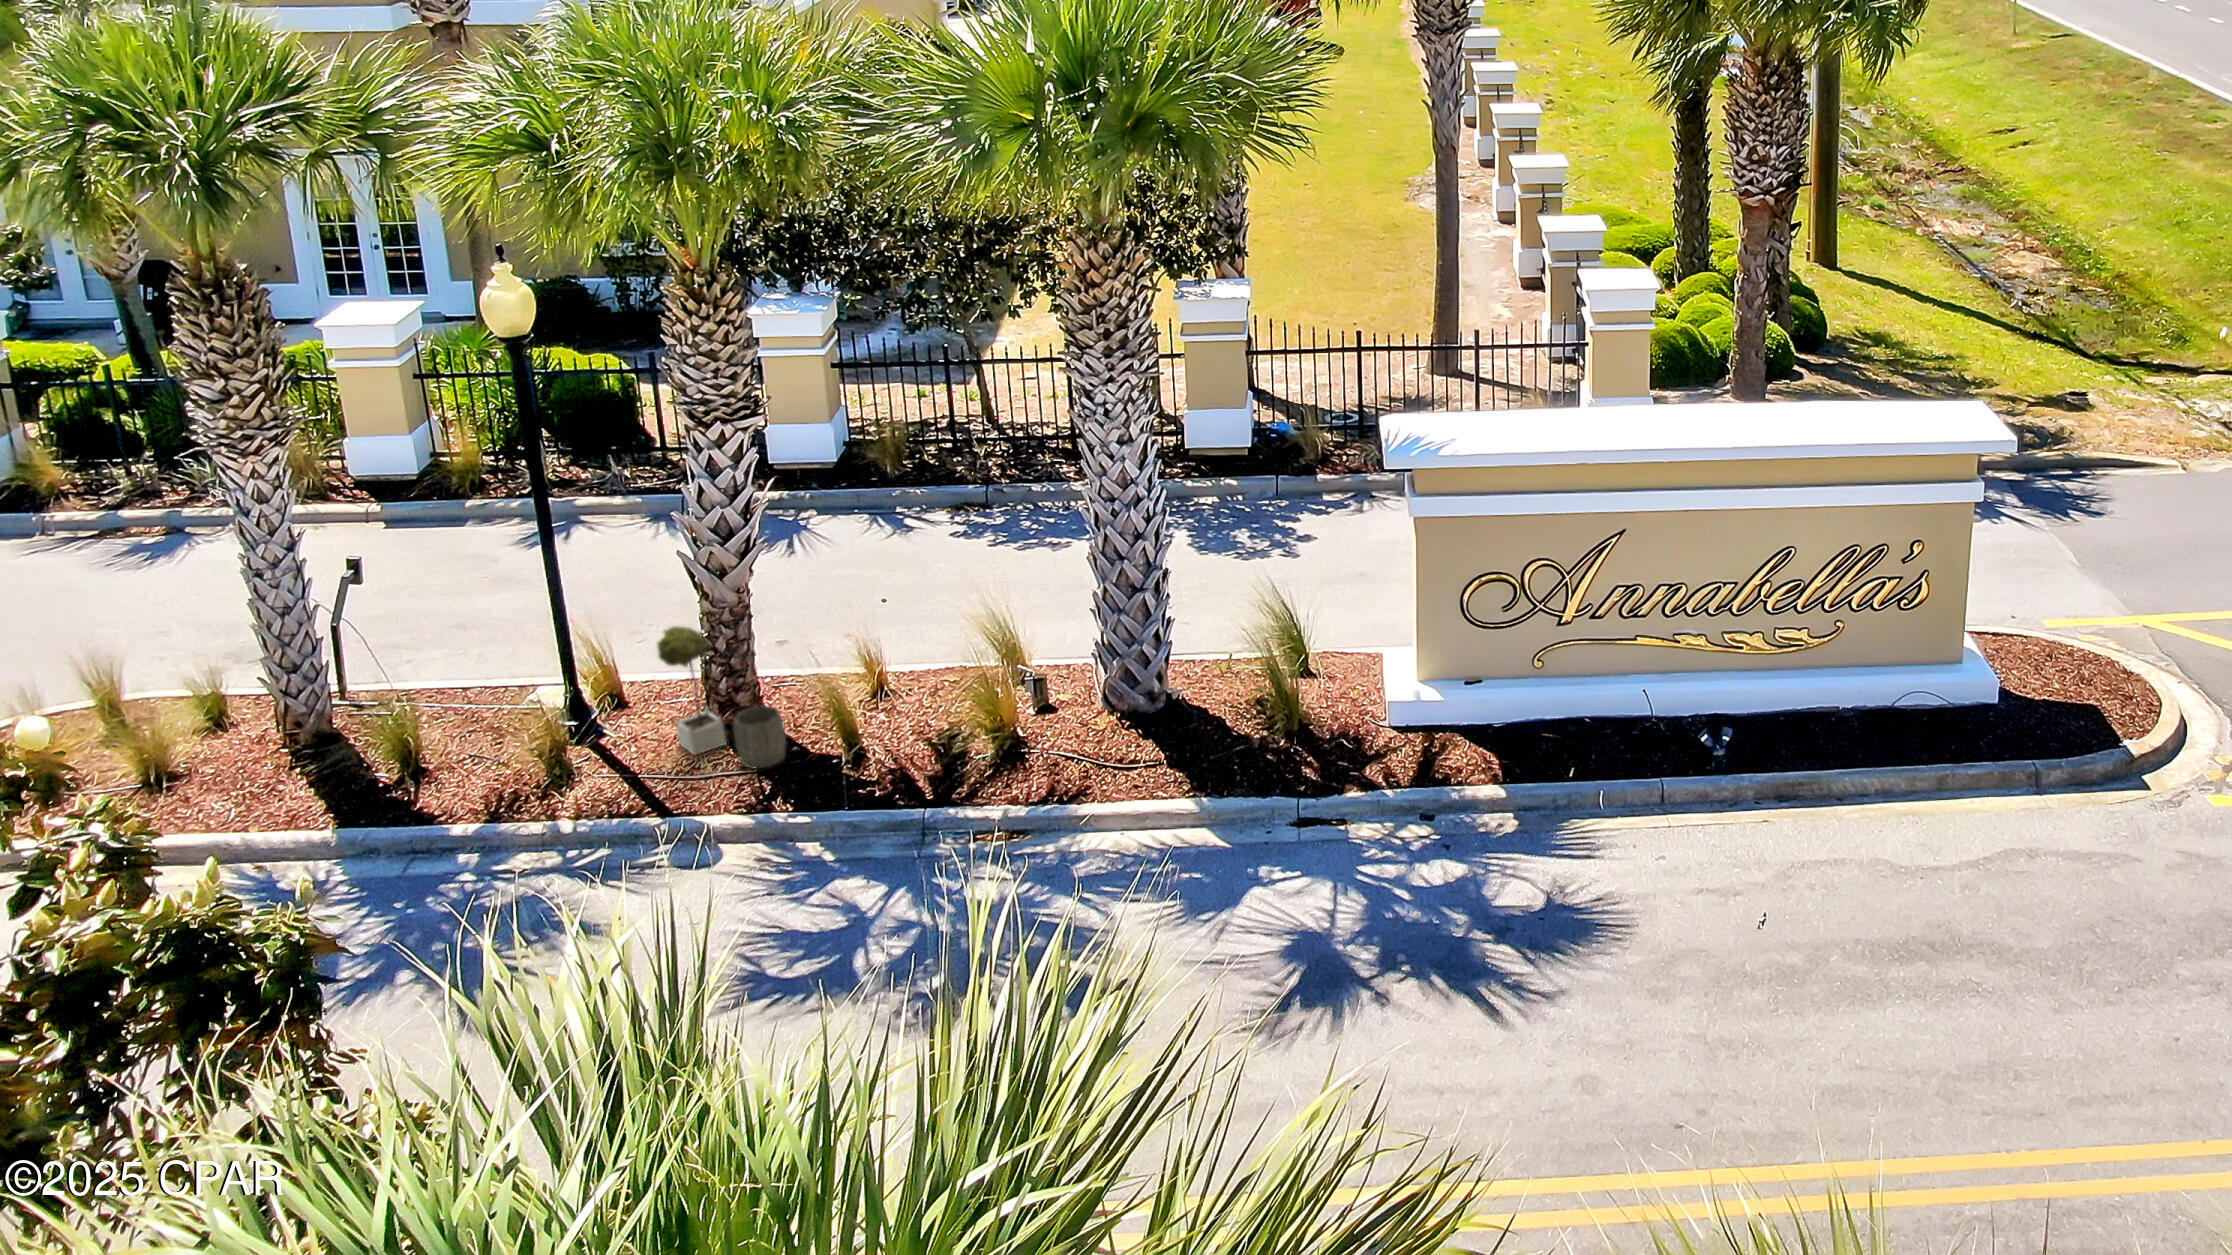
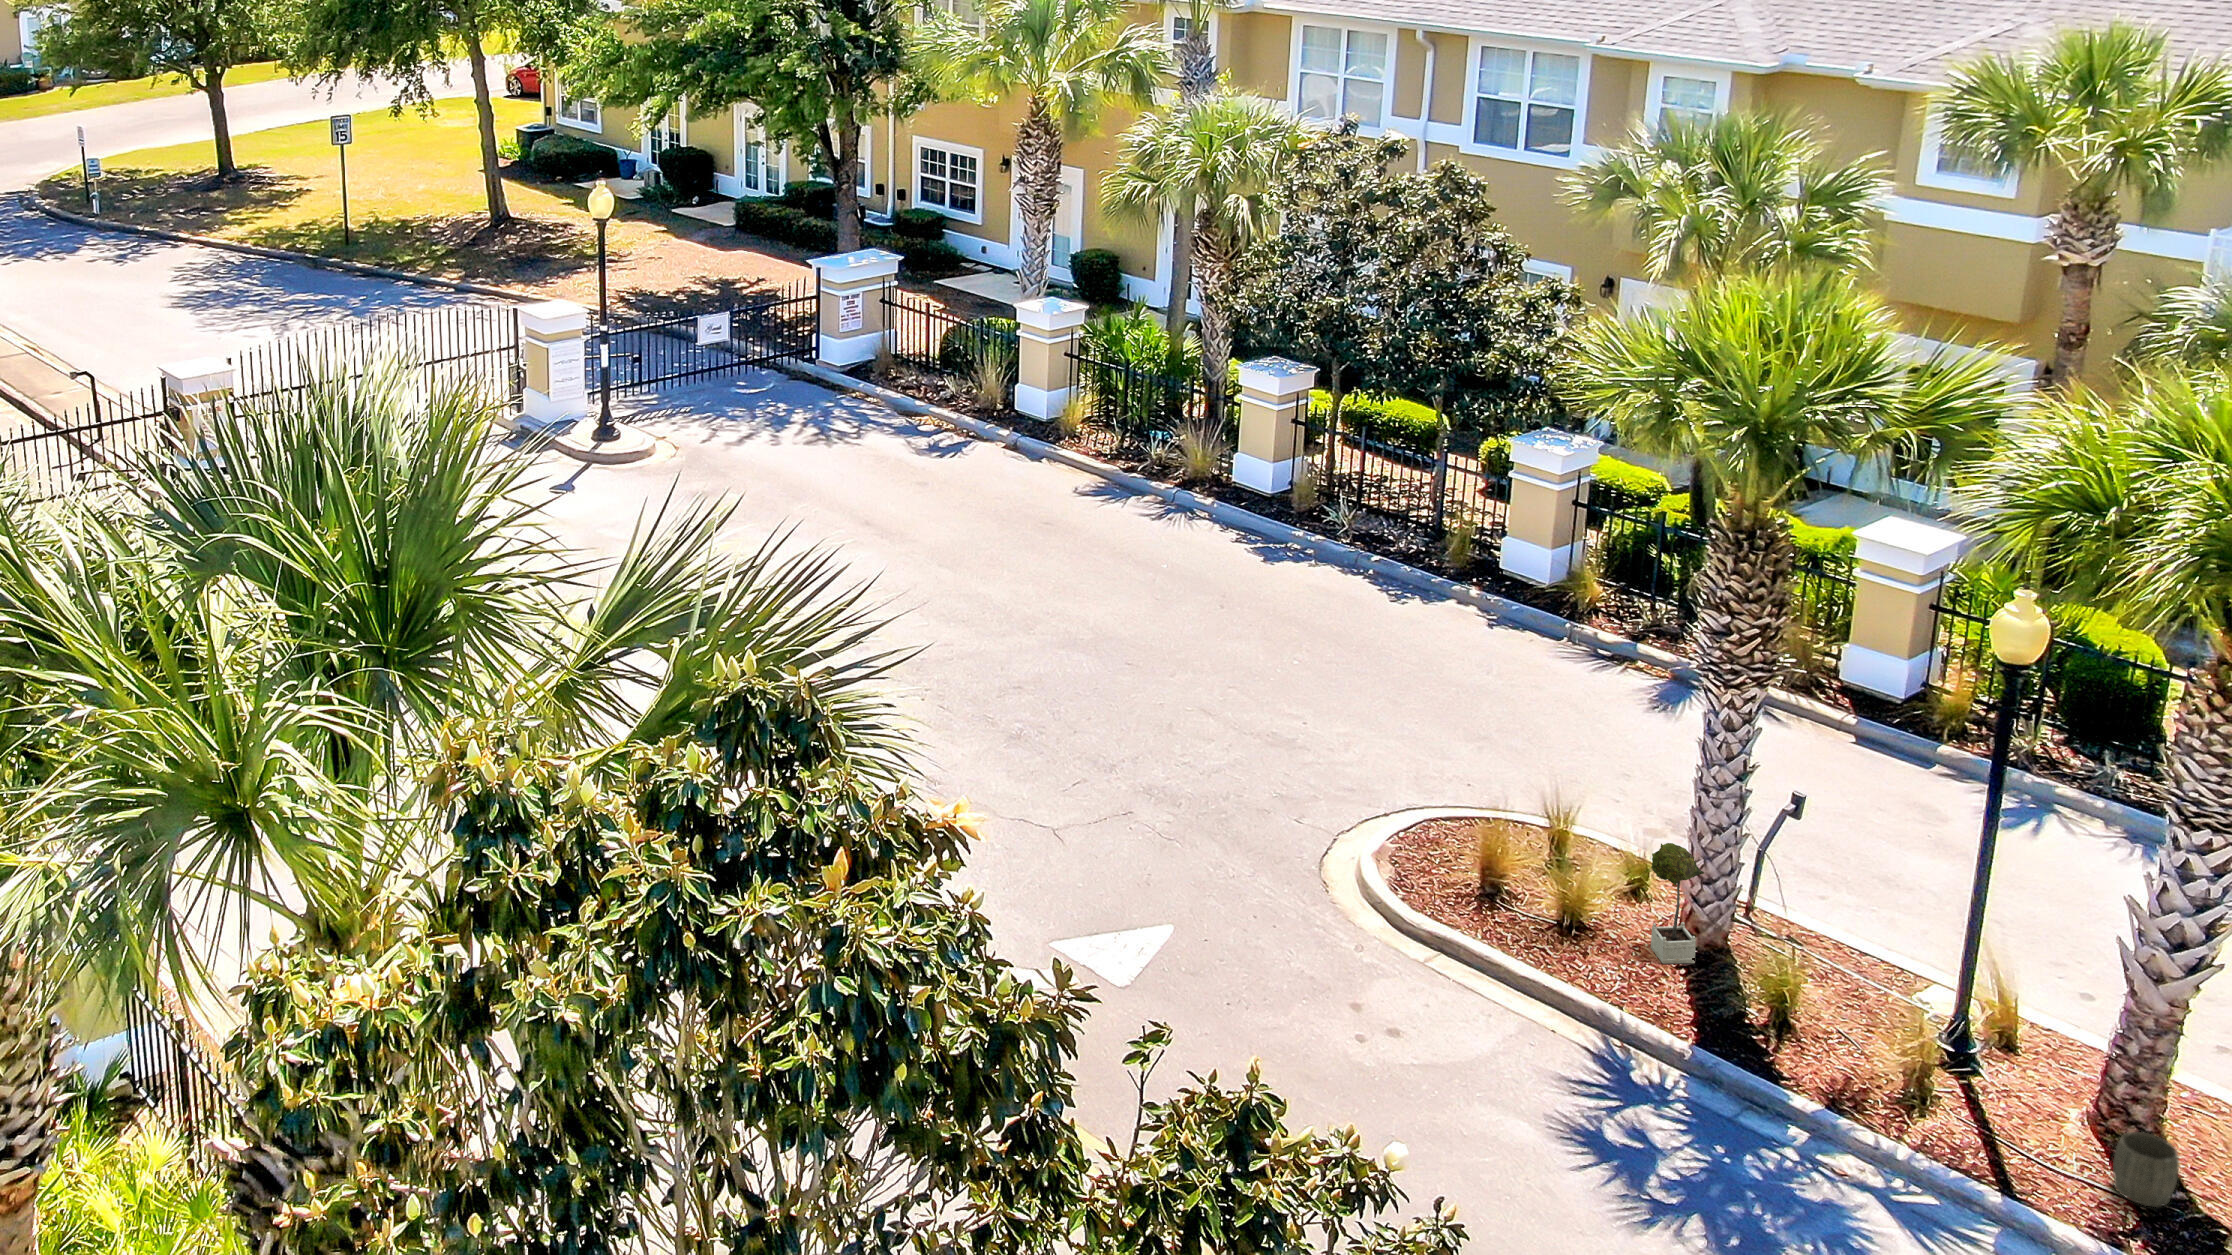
potted tree: present [657,626,726,755] -> present [1651,843,1704,964]

